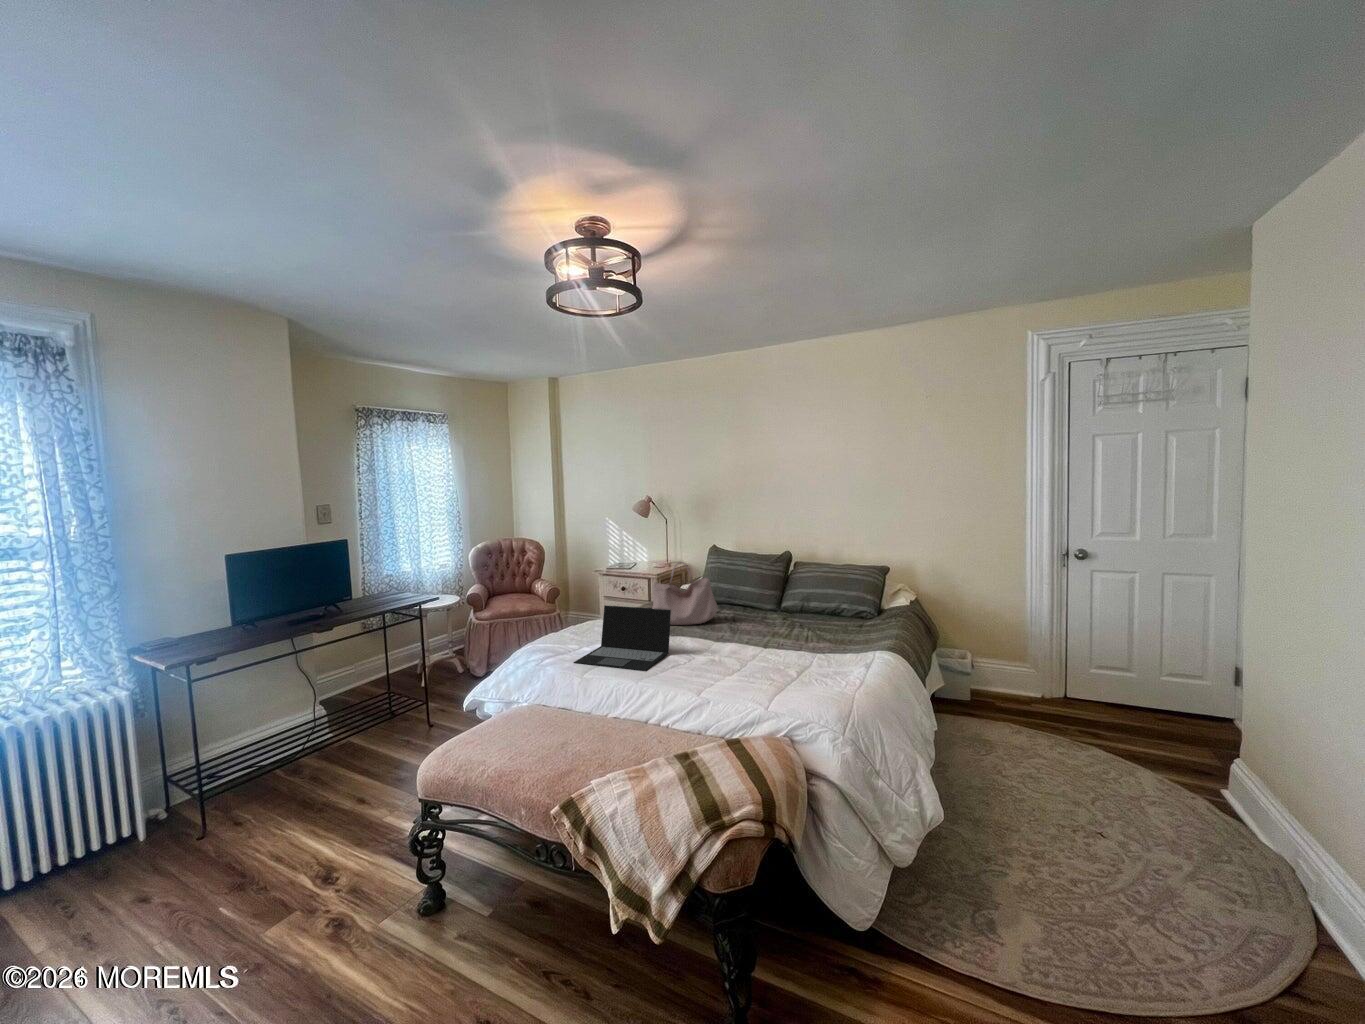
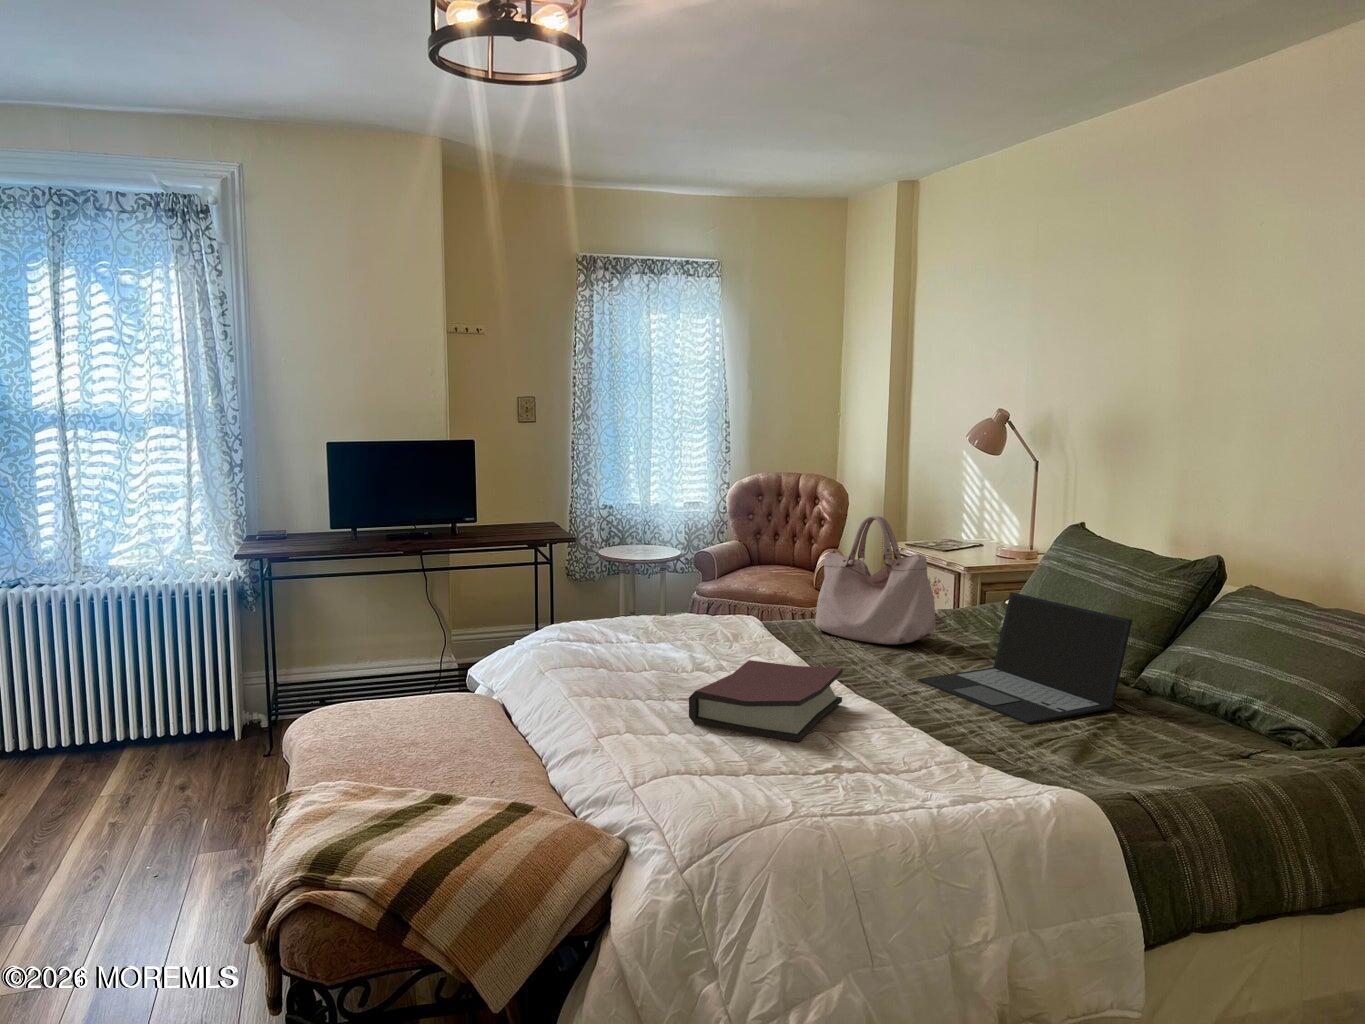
laptop: present [574,605,671,671] -> present [917,592,1132,724]
hardback book: none [704,636,780,679] -> present [689,660,843,742]

